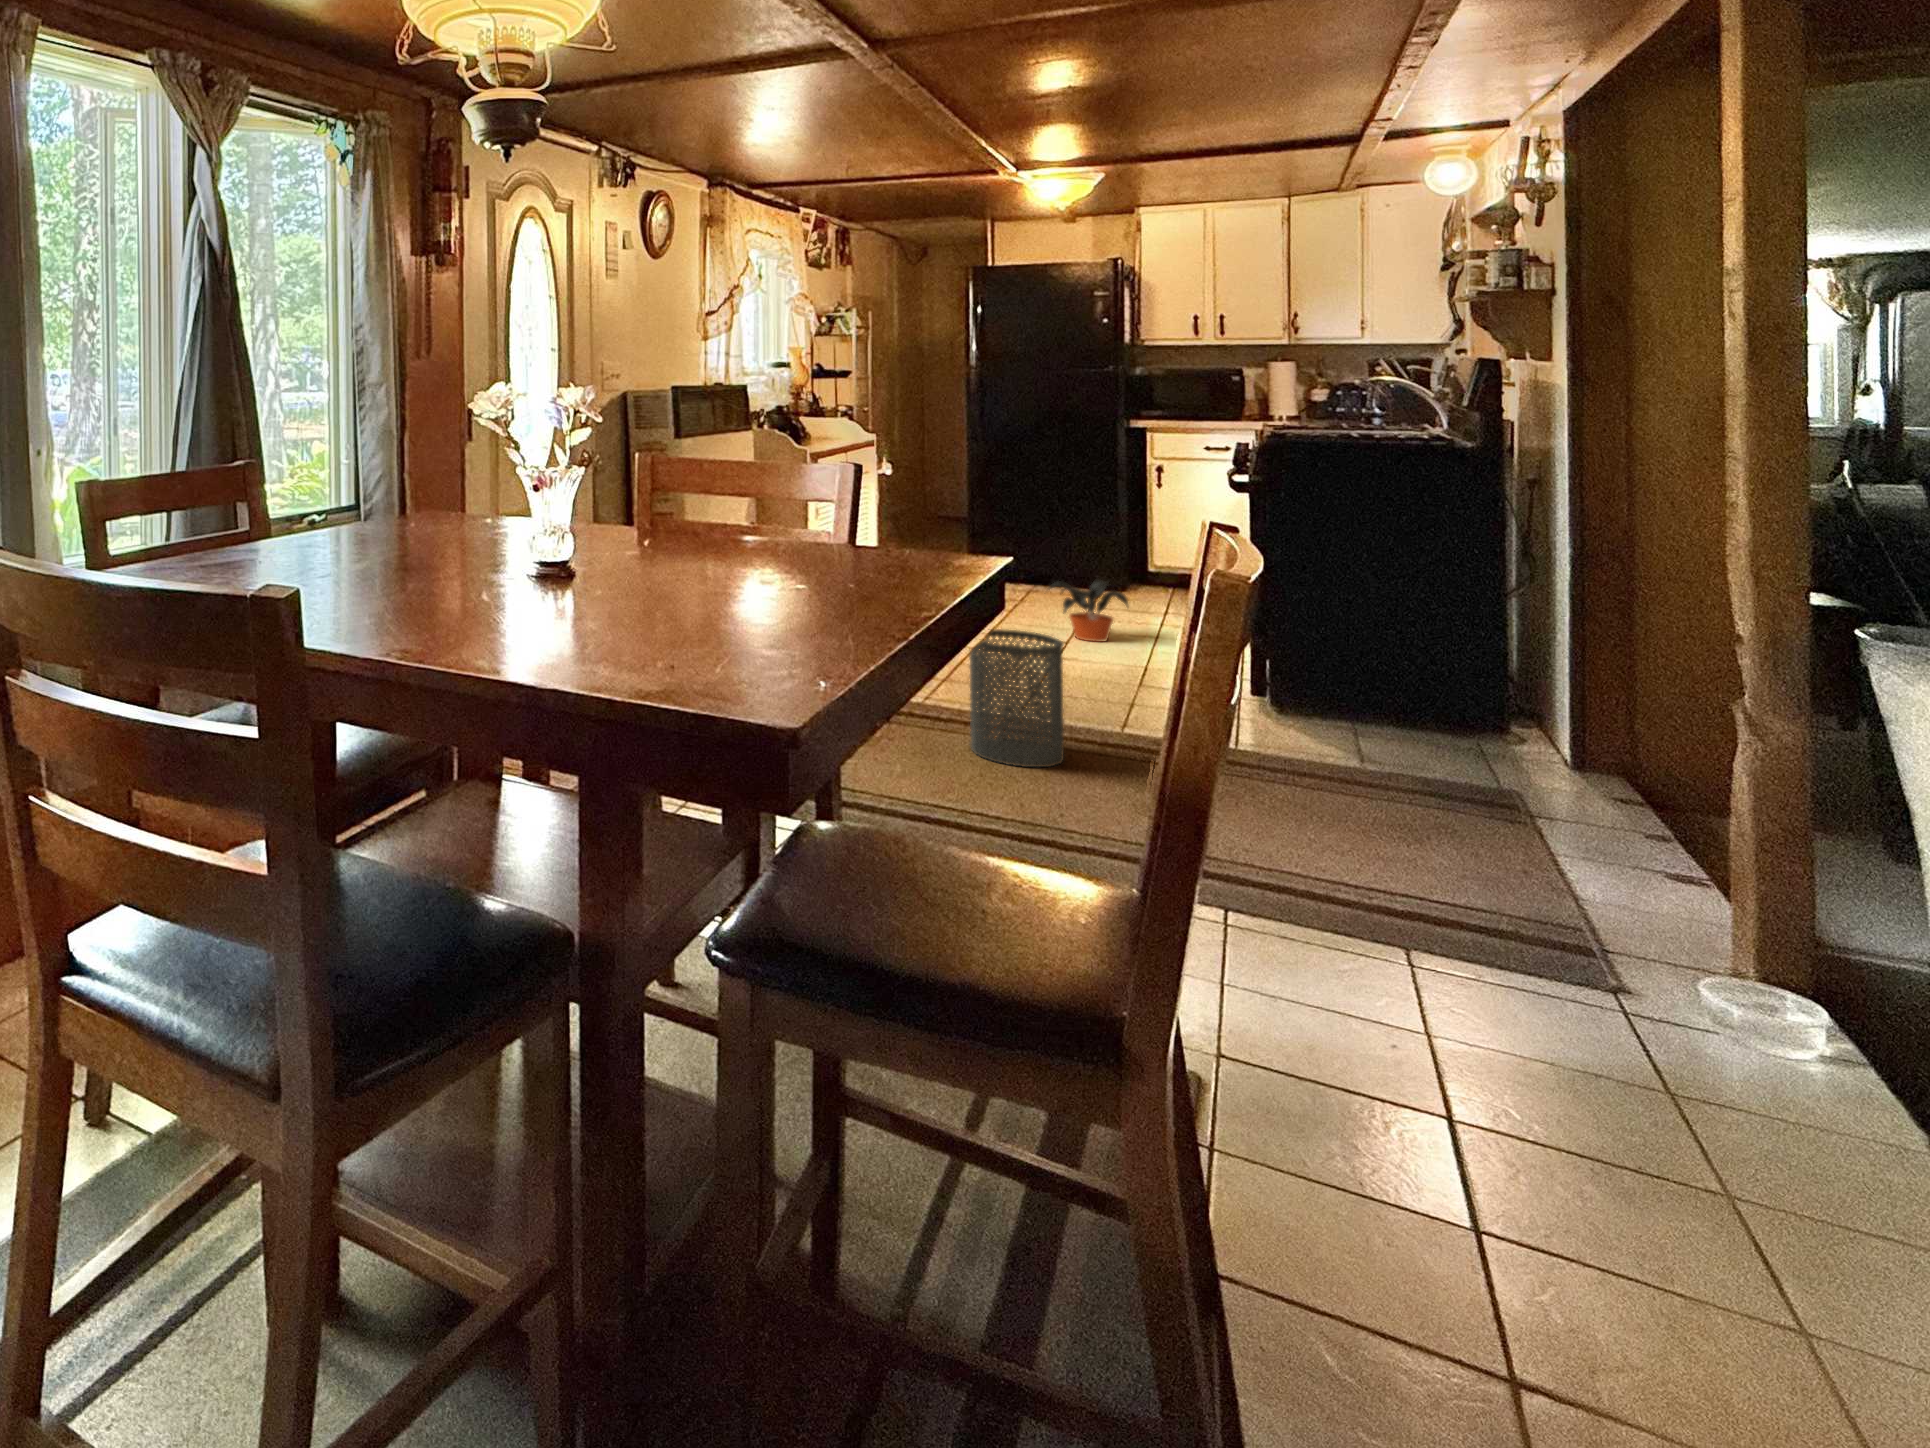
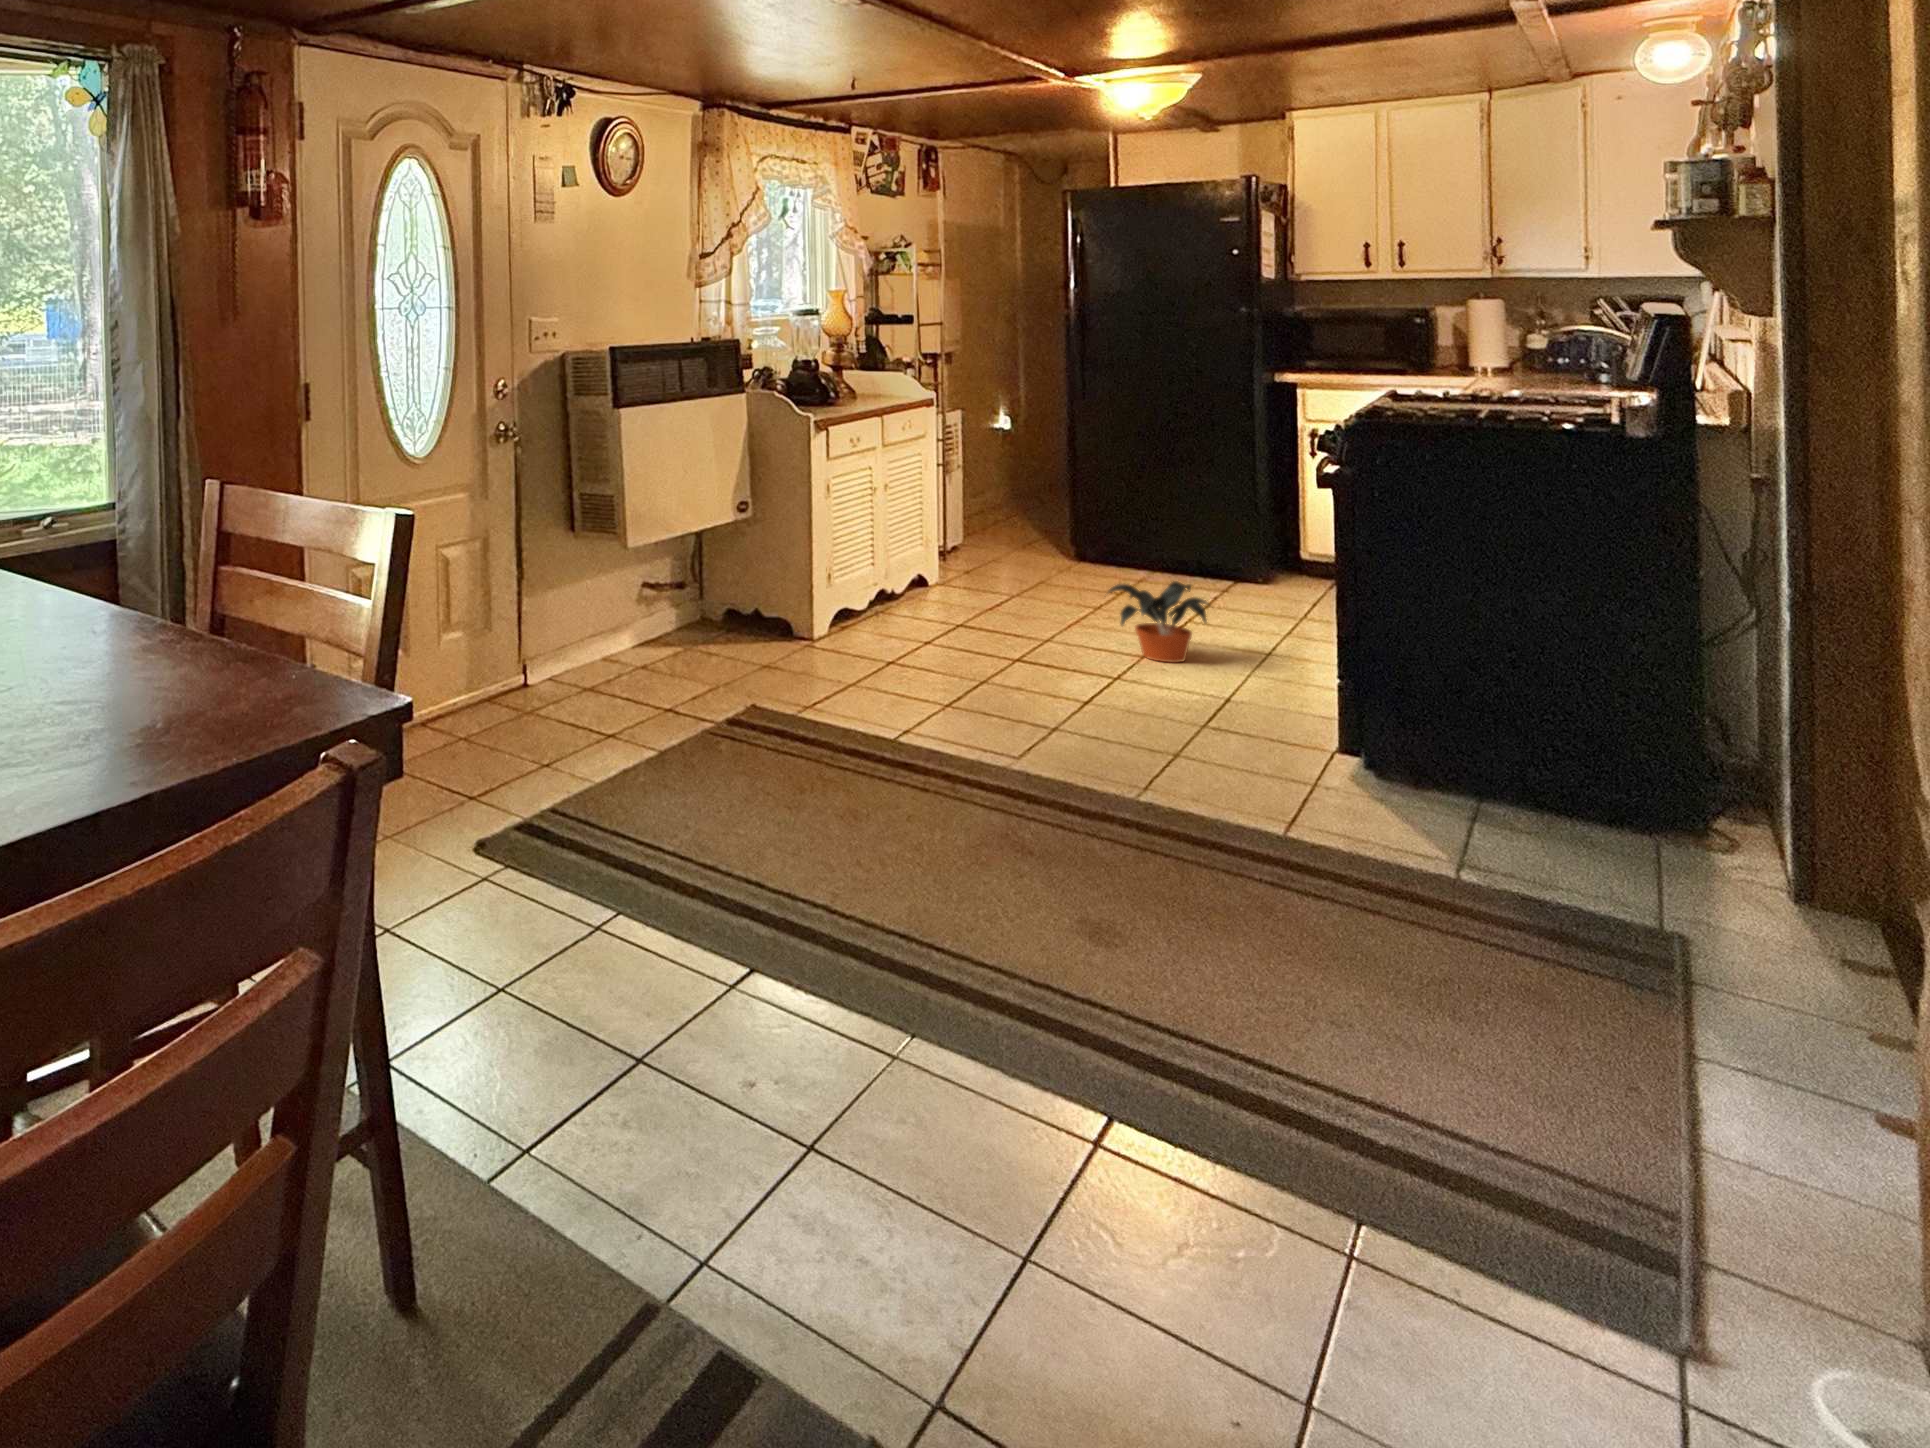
trash can: present [969,629,1064,767] -> none [870,663,996,852]

